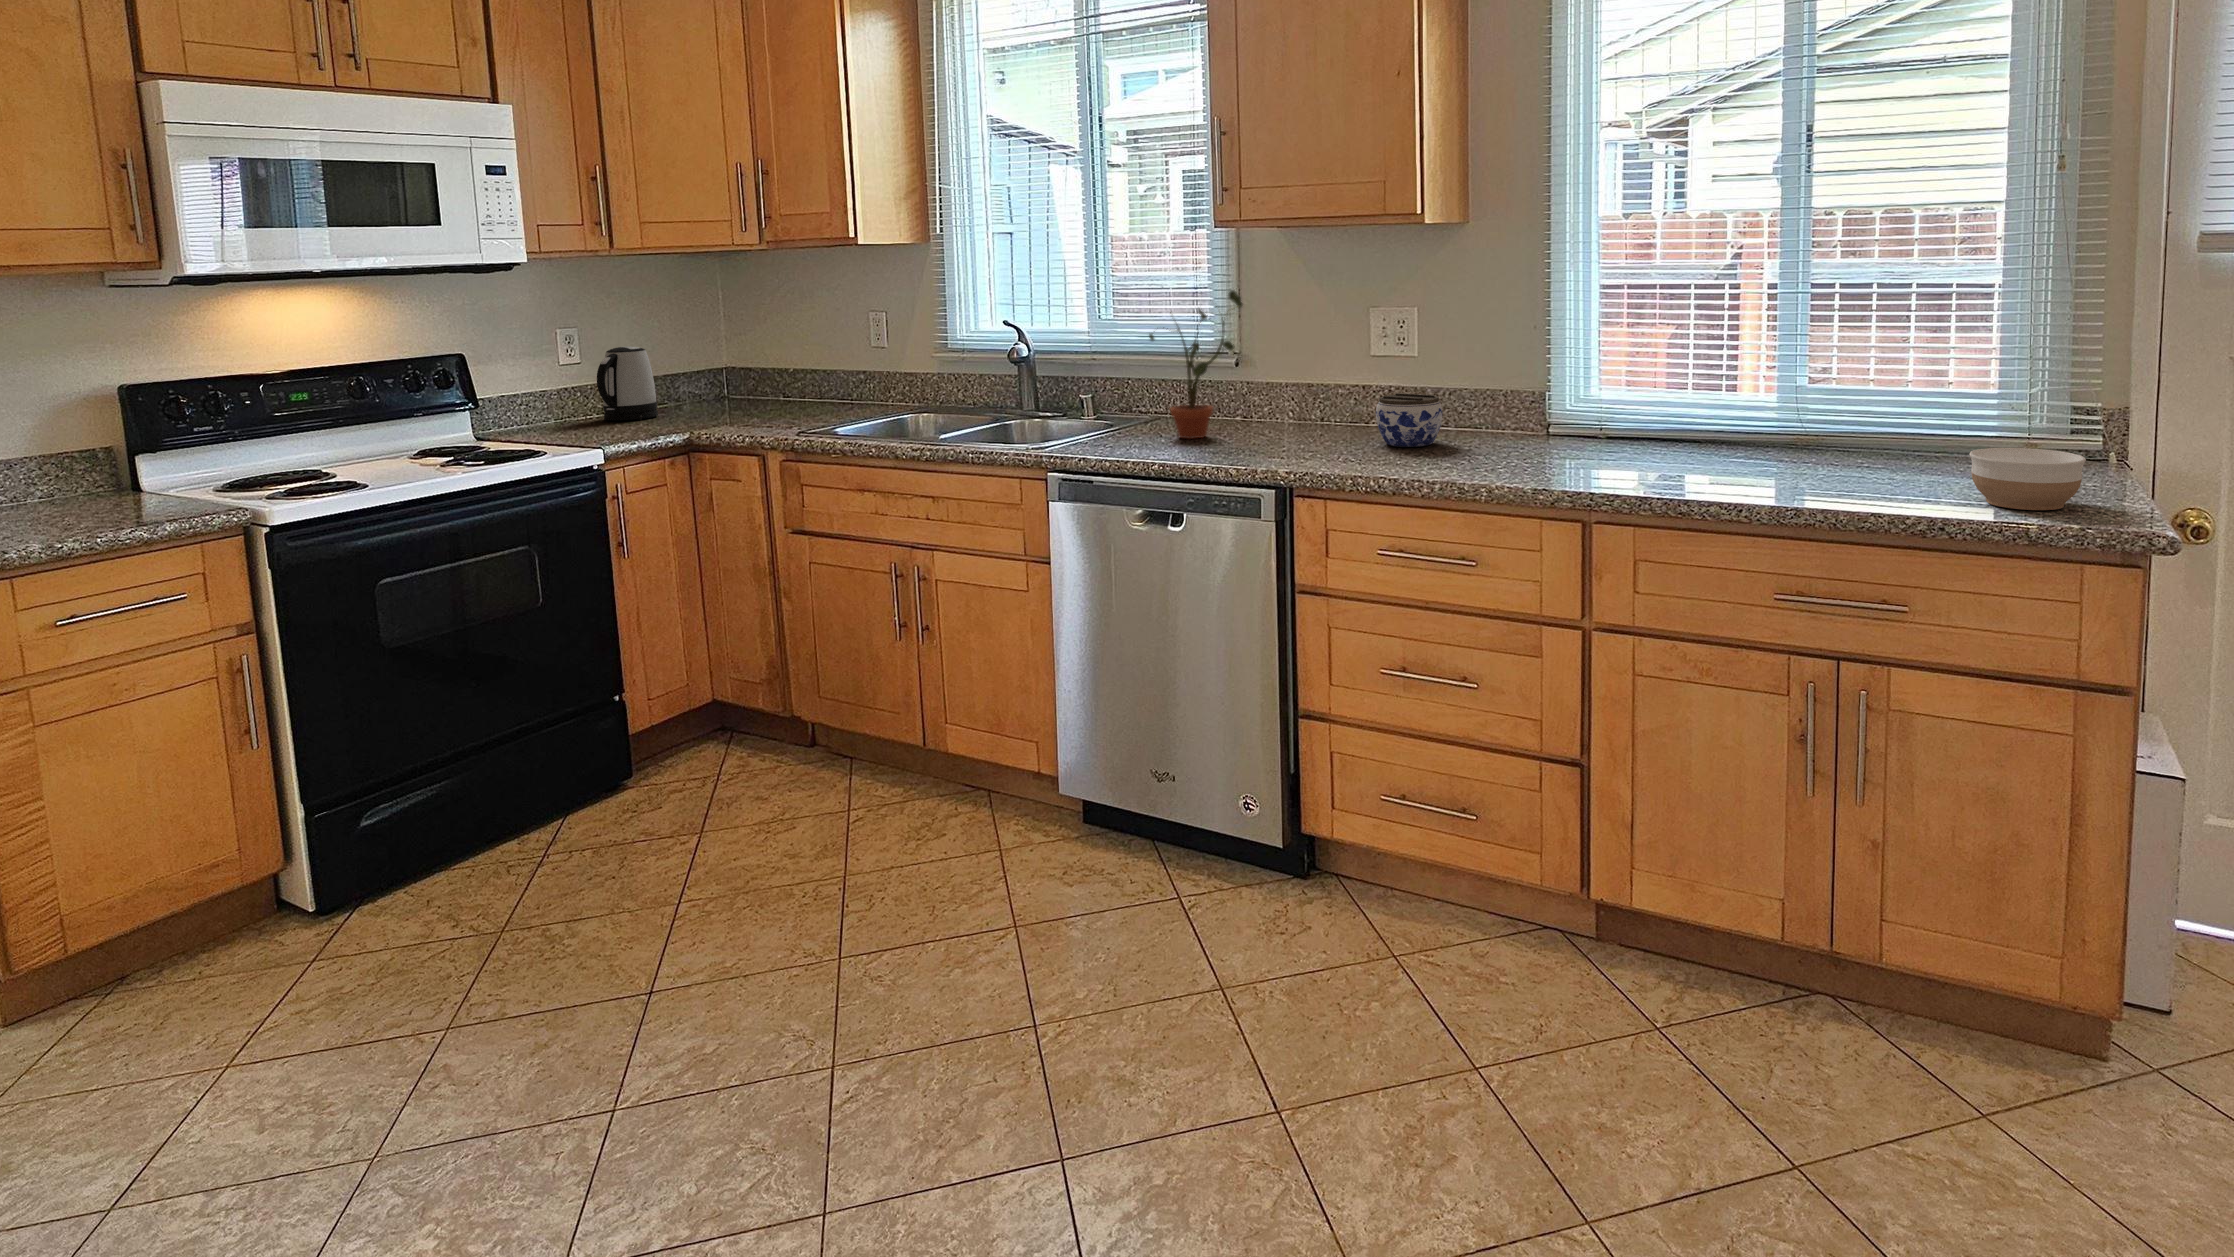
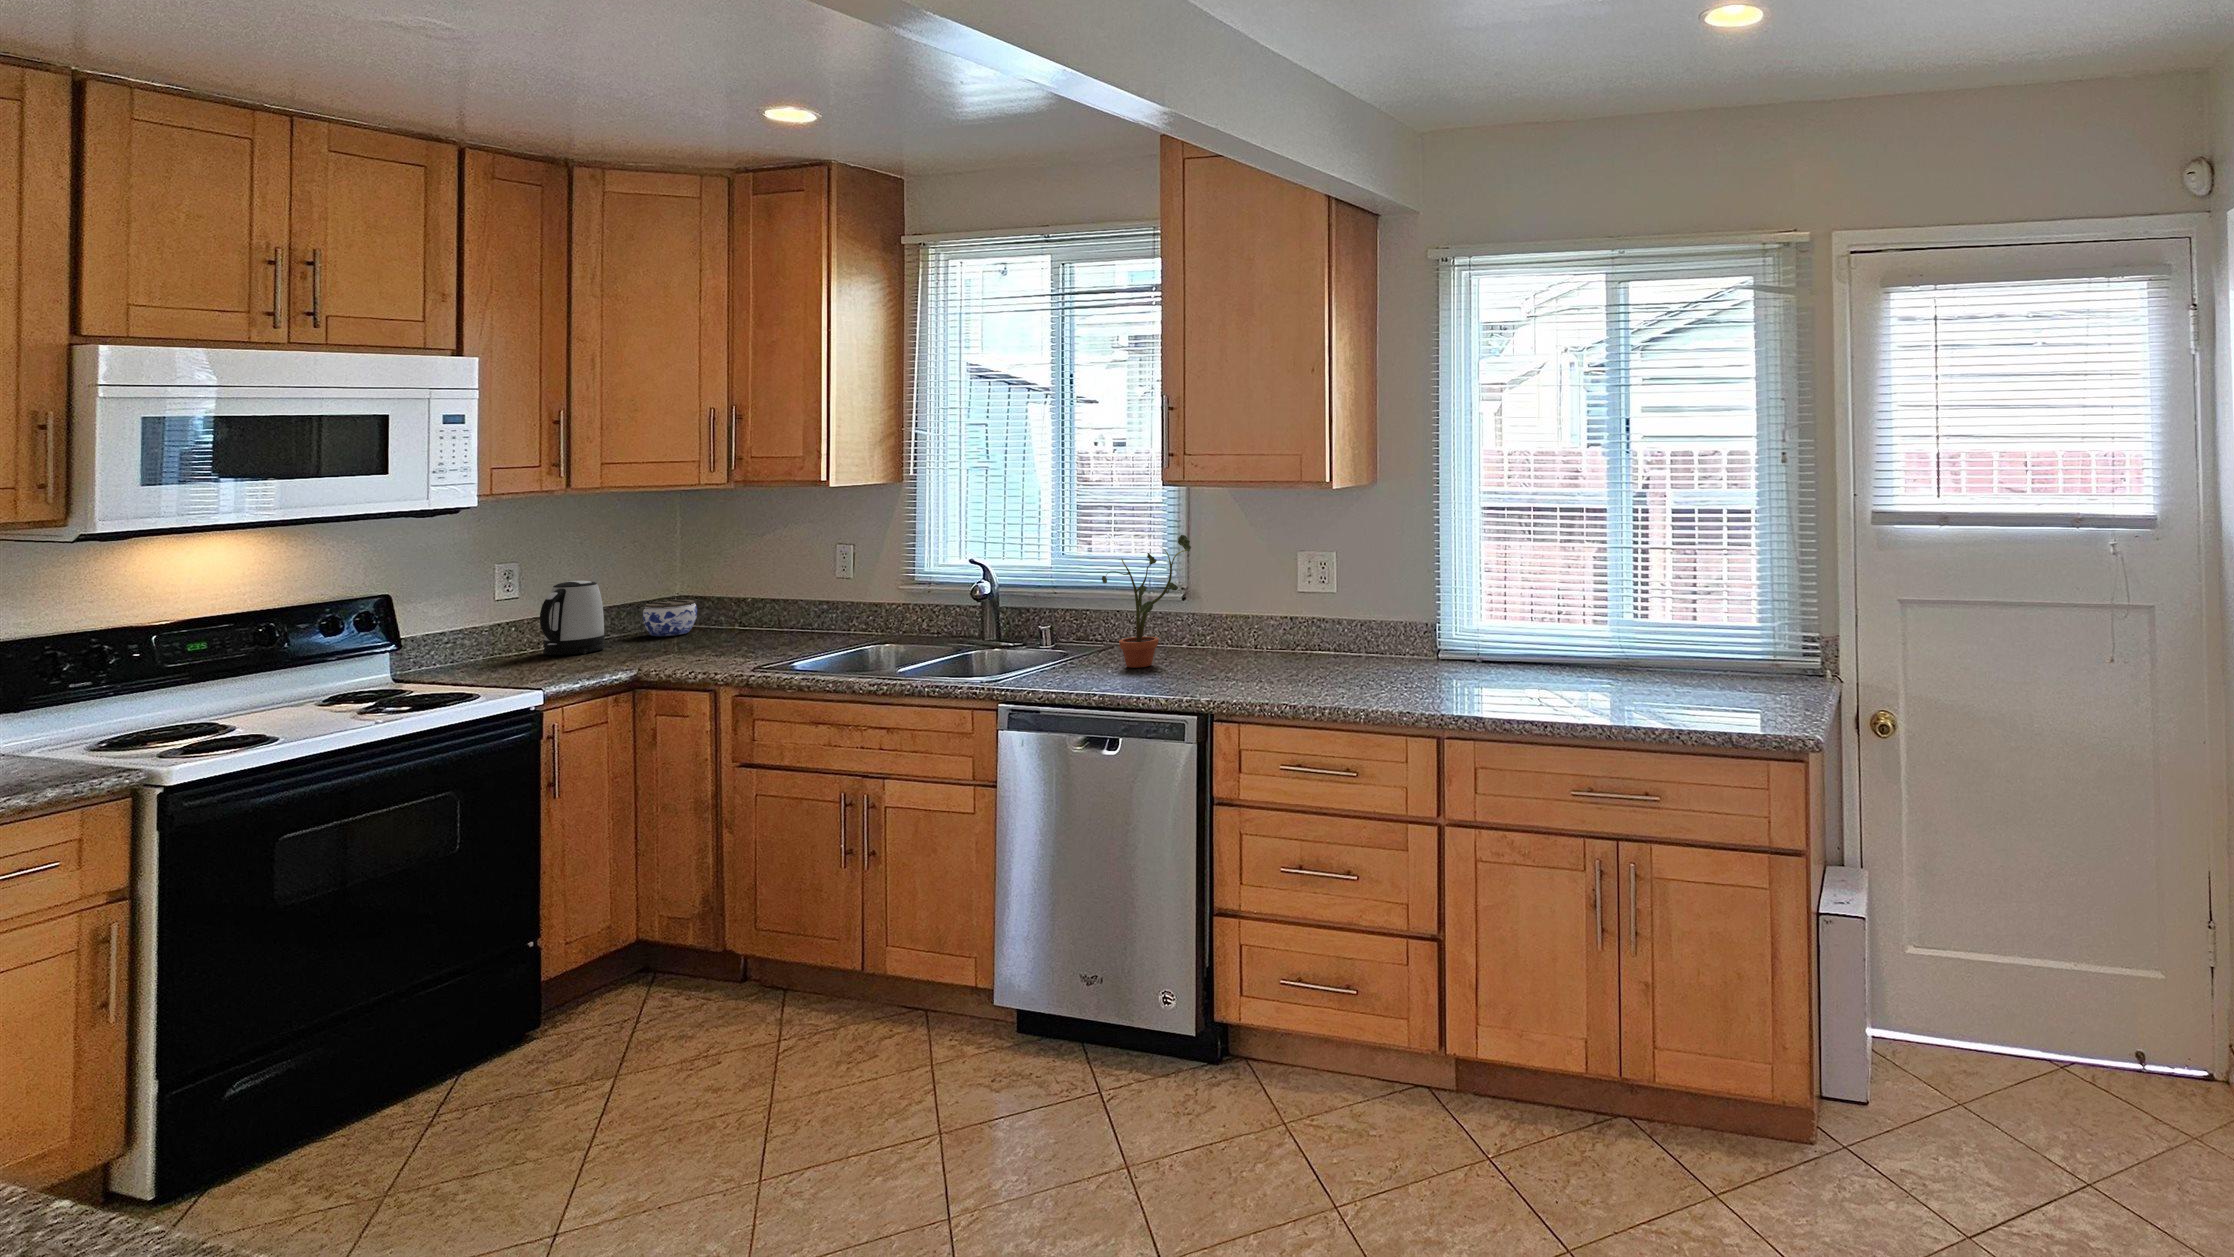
jar: present [1376,393,1443,447] -> present [643,599,697,636]
bowl: present [1969,448,2086,510] -> none [1706,673,1778,721]

